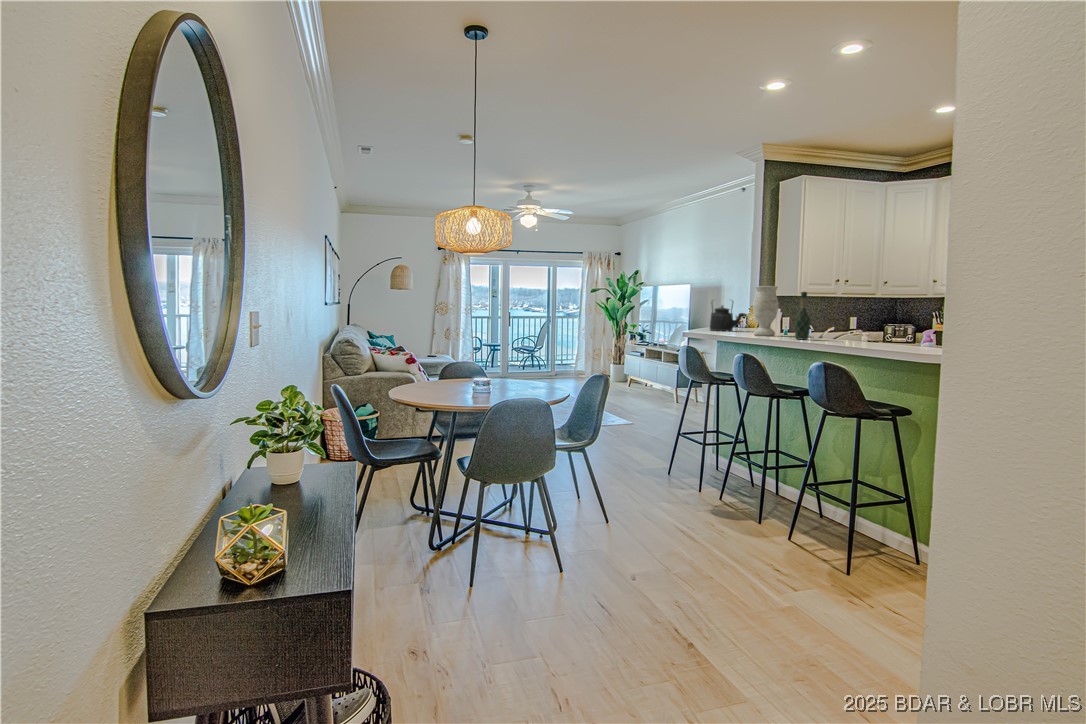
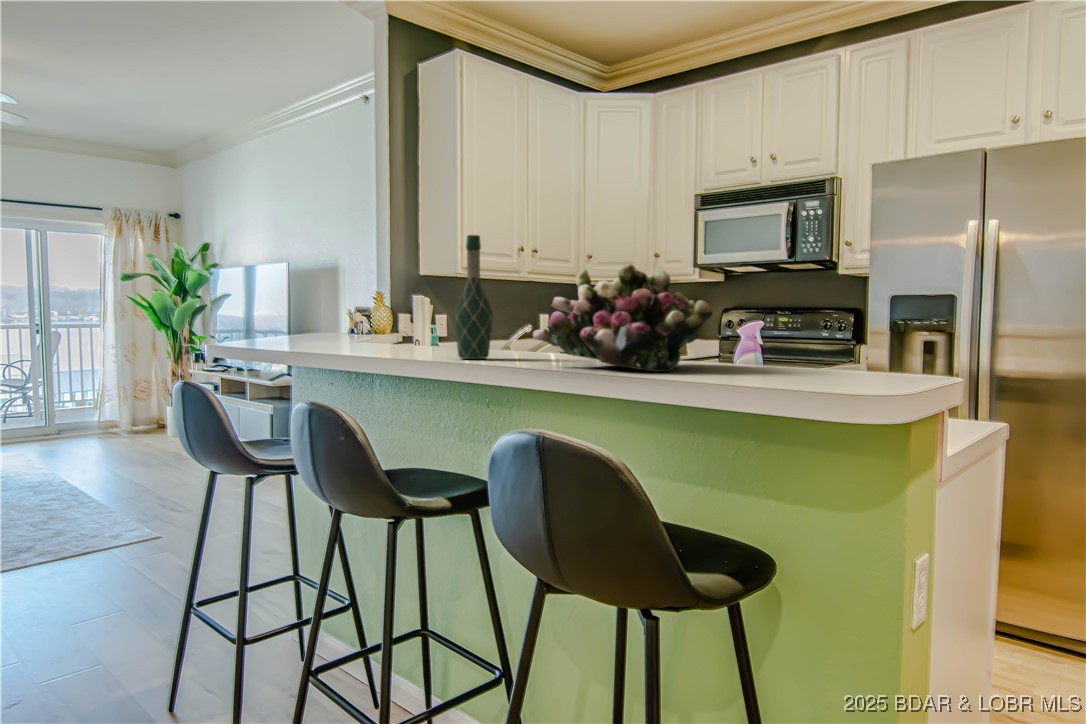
vase: present [753,286,779,336] -> none [359,230,417,351]
kettle: present [710,301,744,331] -> none [285,275,356,343]
flower arrangement: none [825,306,899,345] -> present [533,264,713,372]

